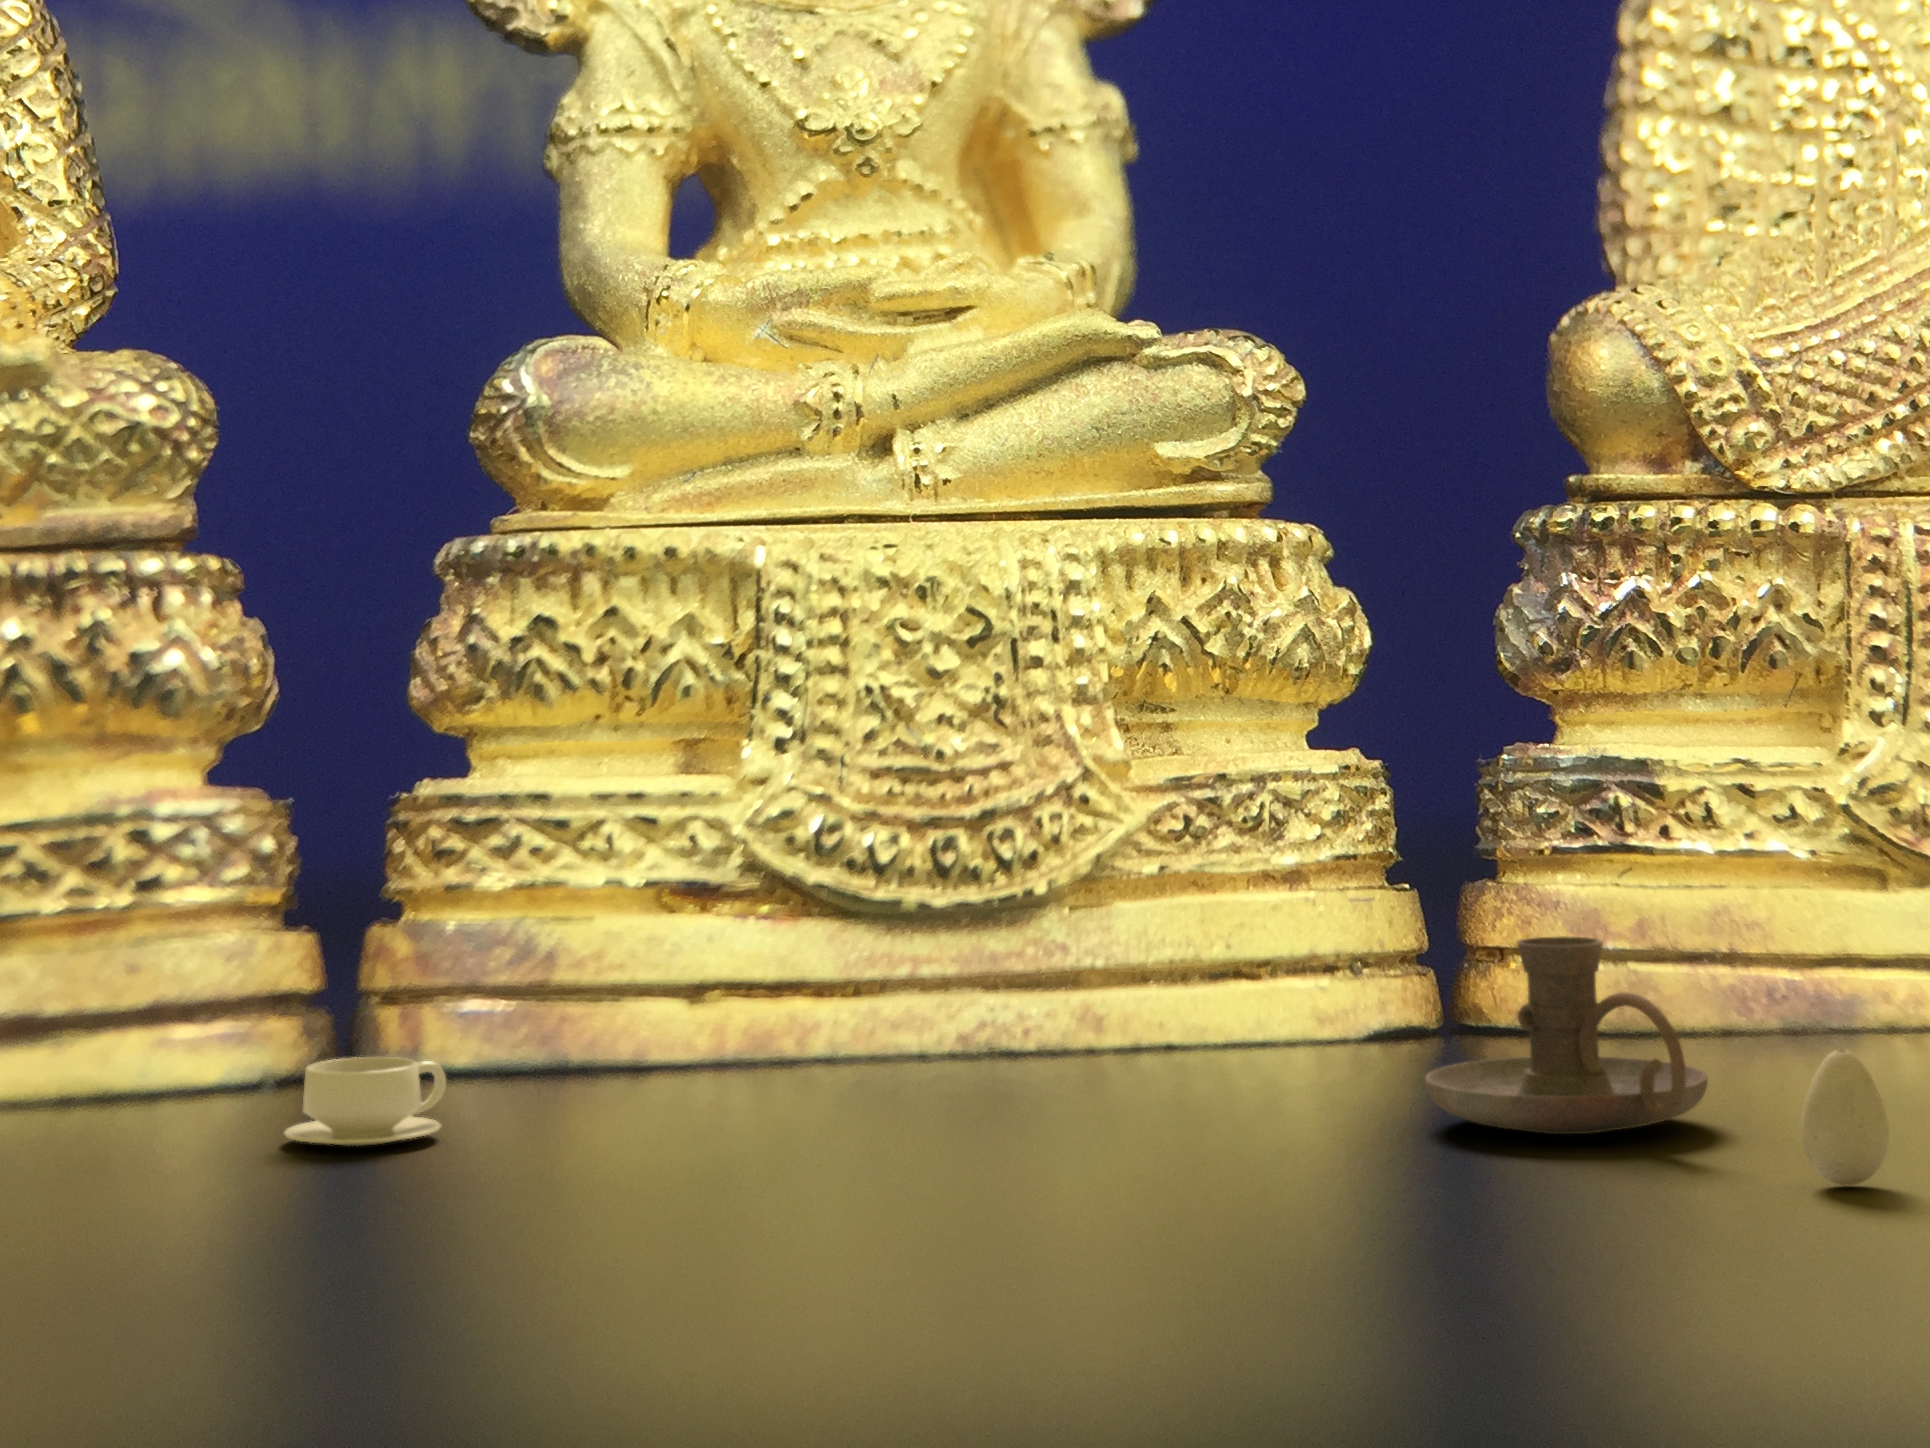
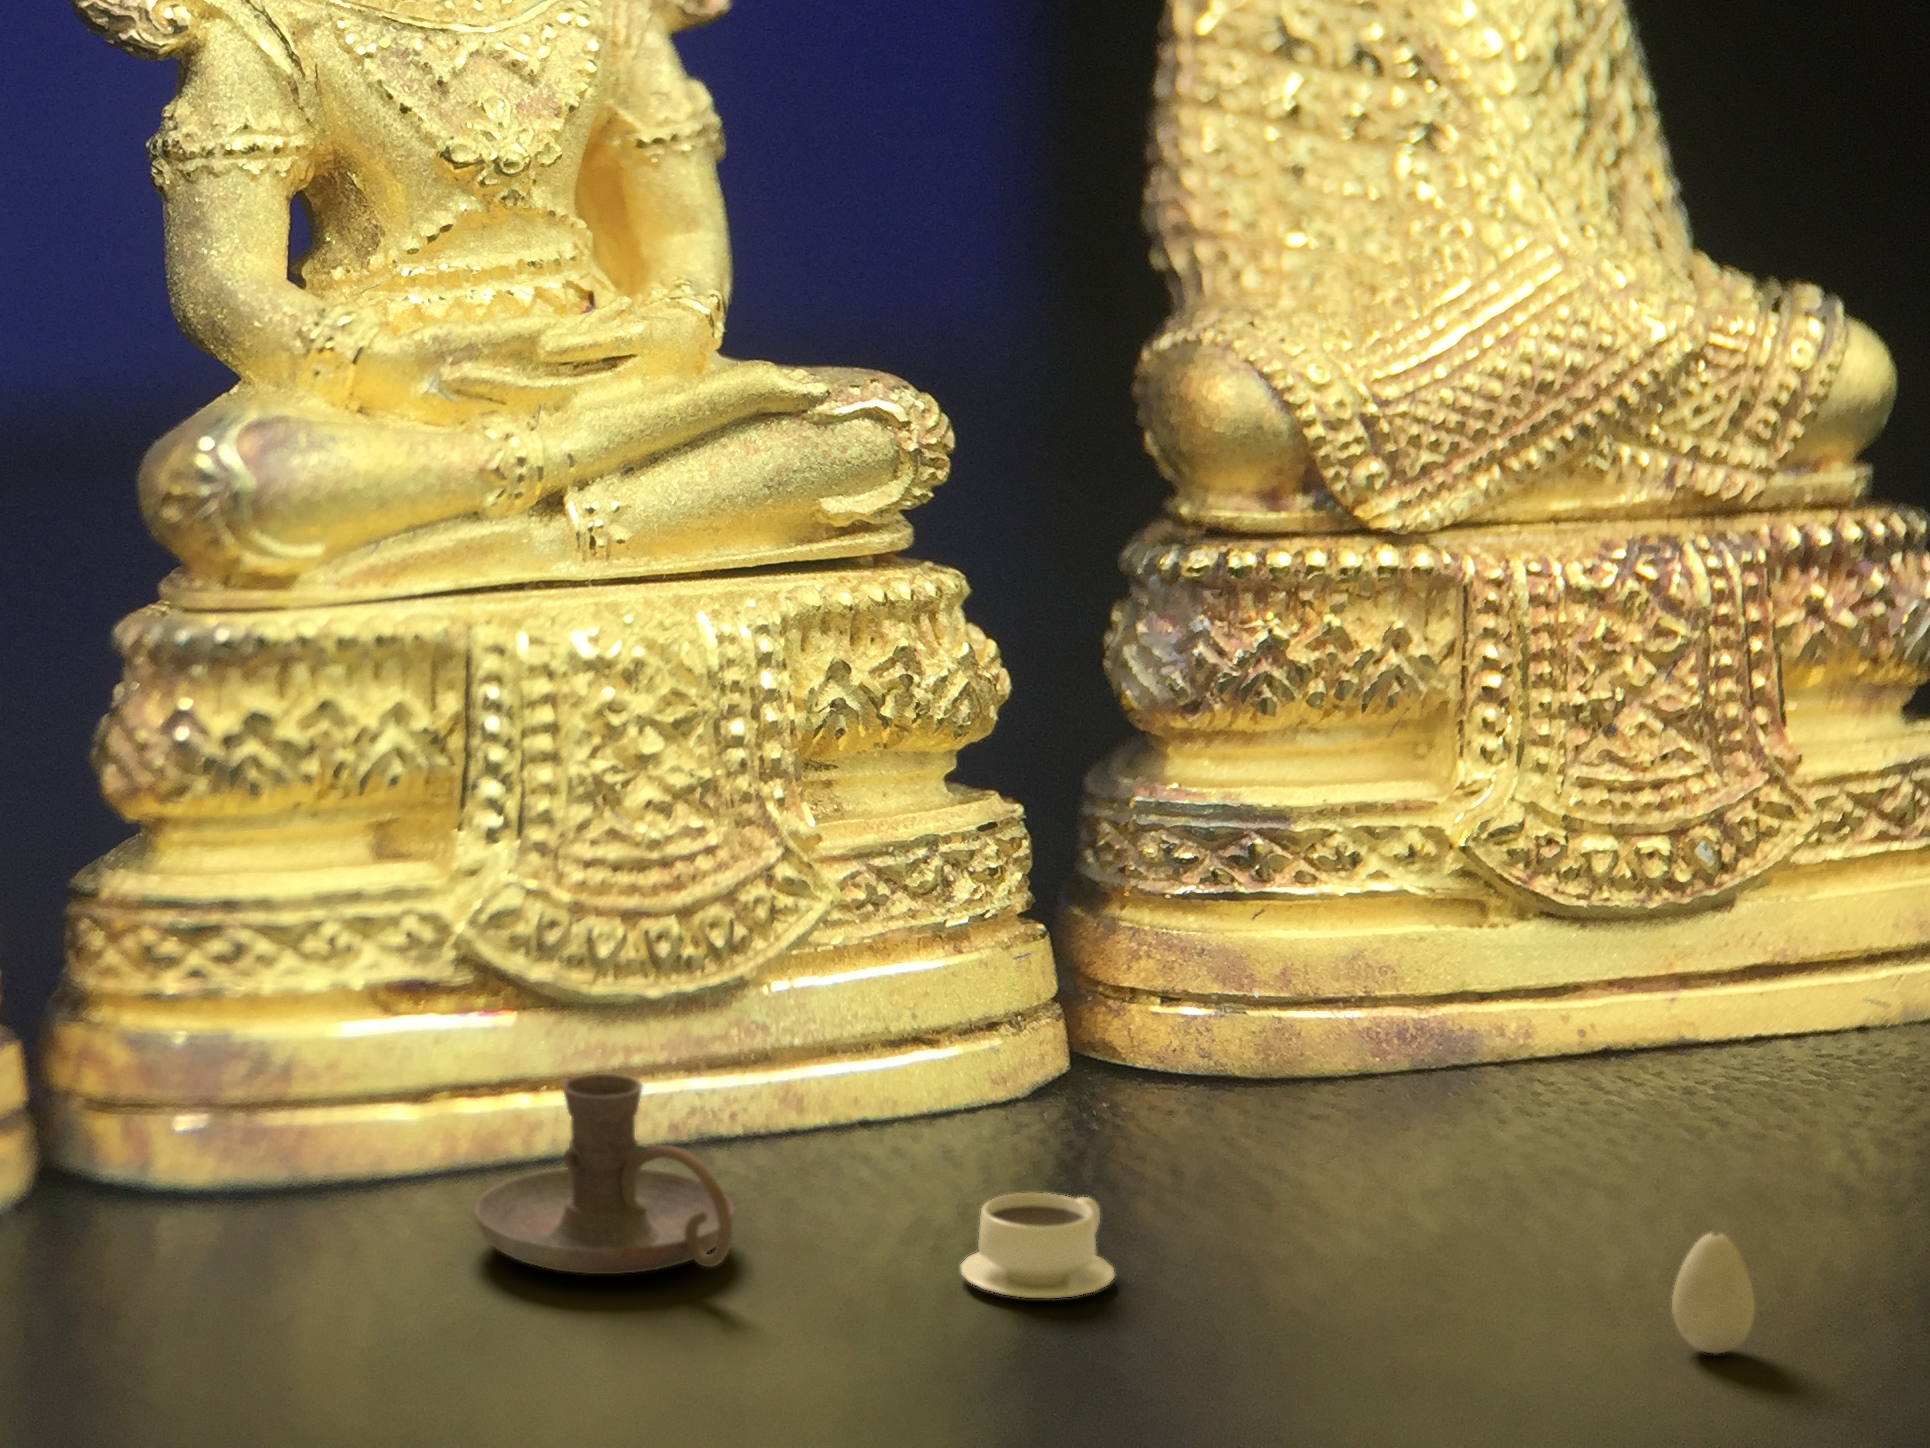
candle holder: present [1425,936,1708,1134] -> present [474,1074,735,1274]
teacup: present [284,1057,446,1146] -> present [960,1193,1114,1298]

